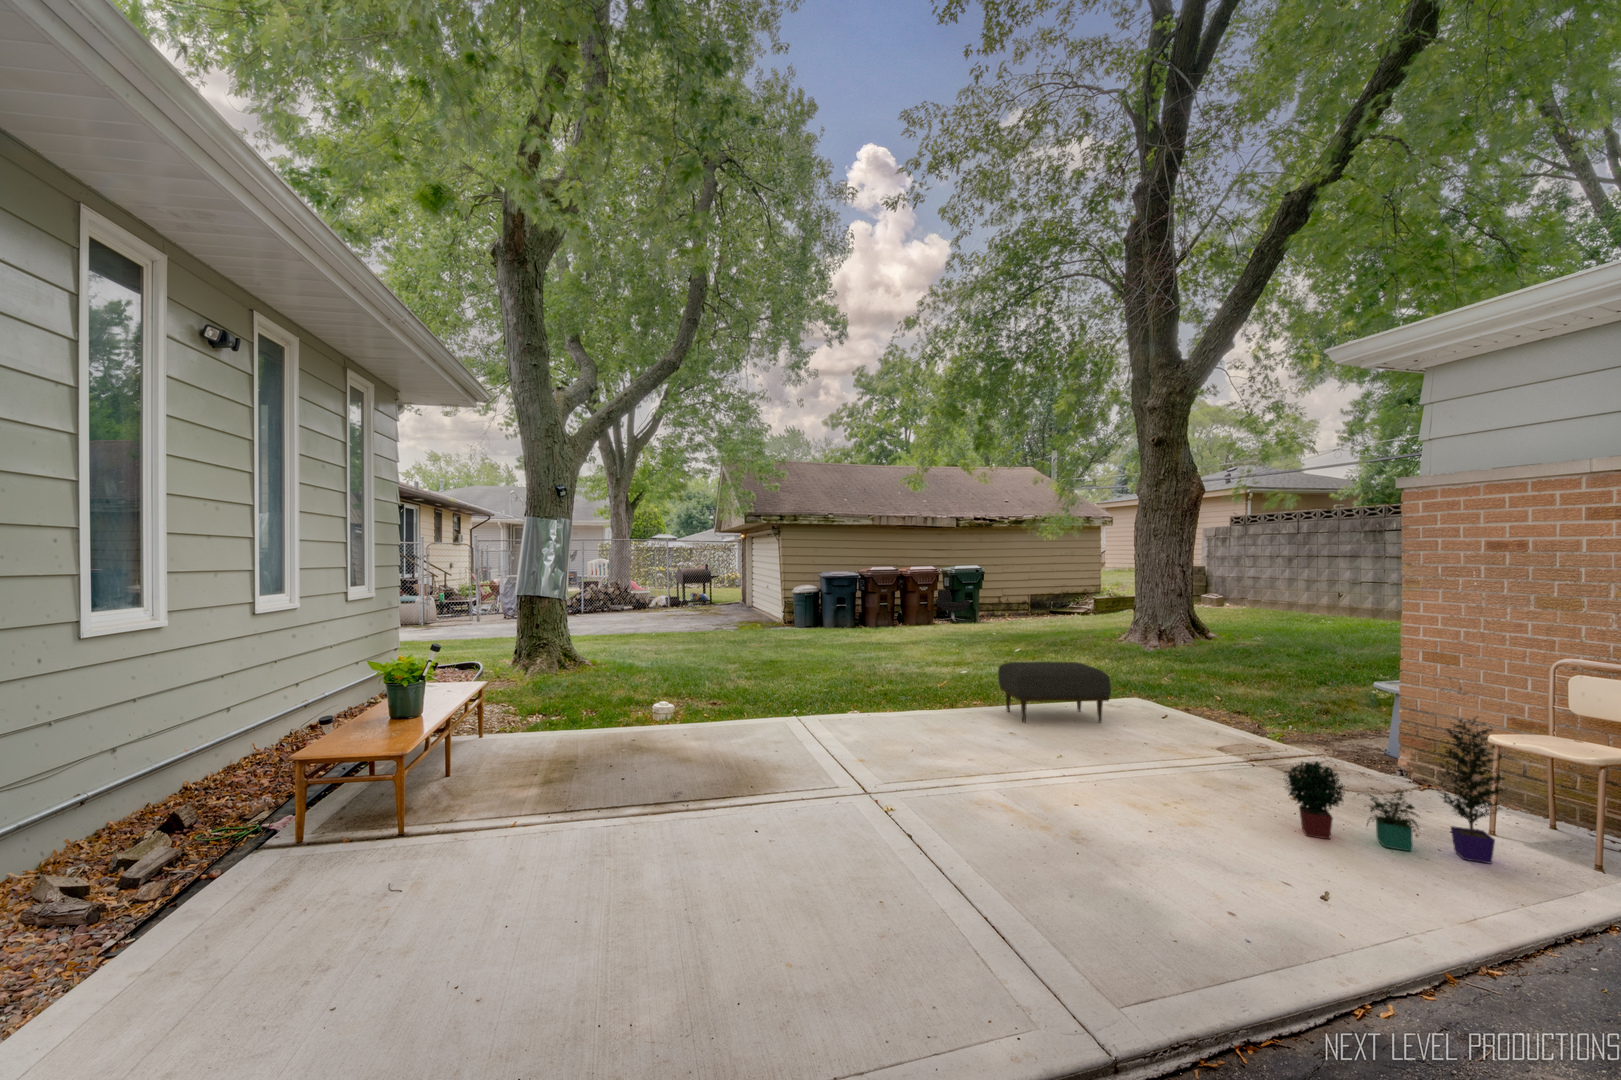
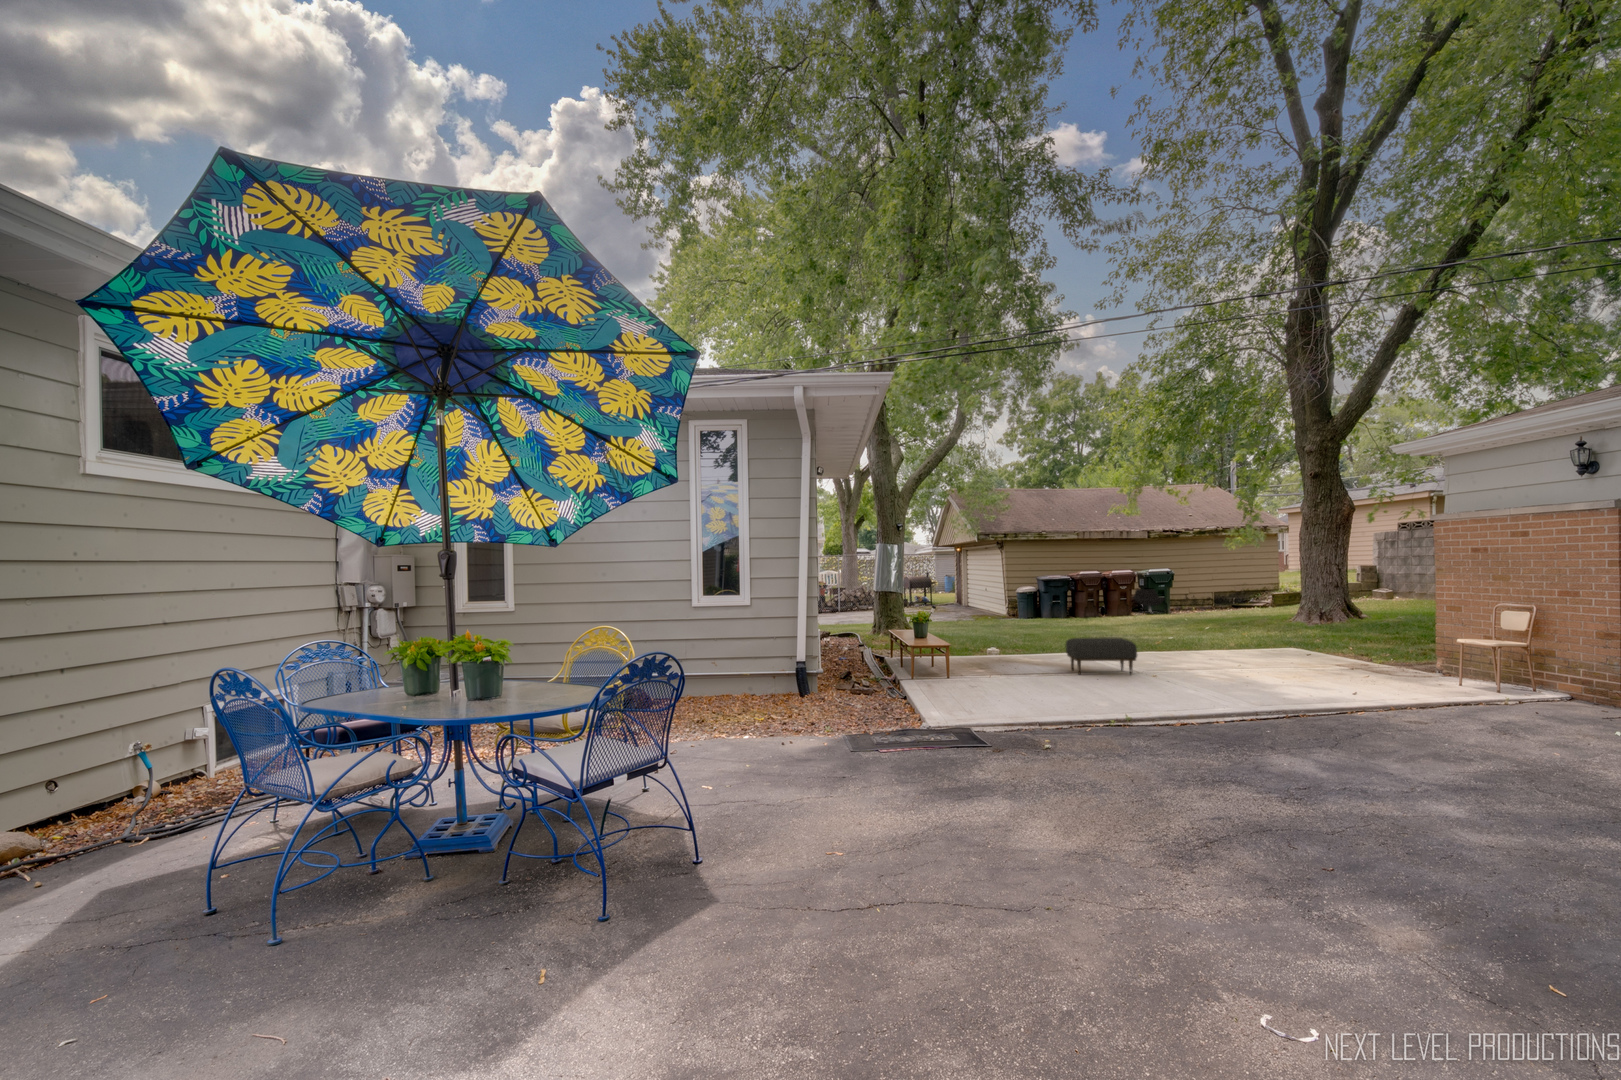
ottoman: present [998,662,1111,723] -> present [1066,637,1137,675]
potted plant: present [1285,717,1507,864] -> none [1352,624,1438,678]

